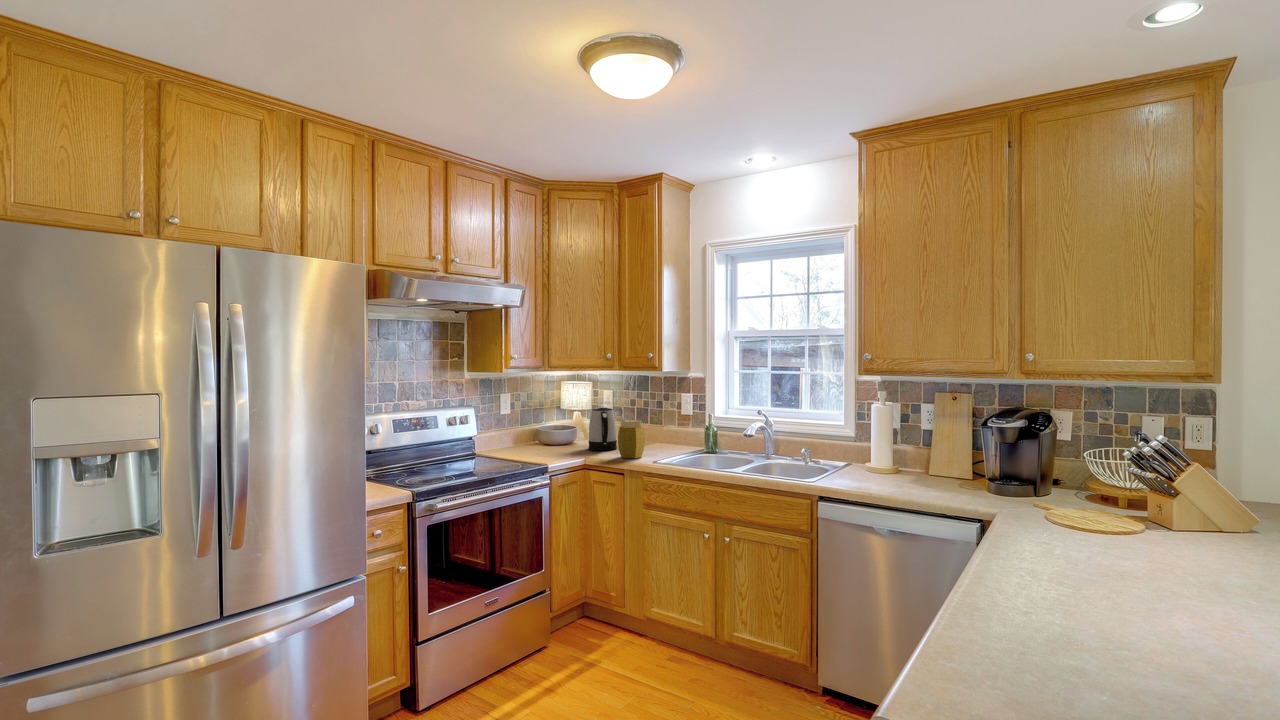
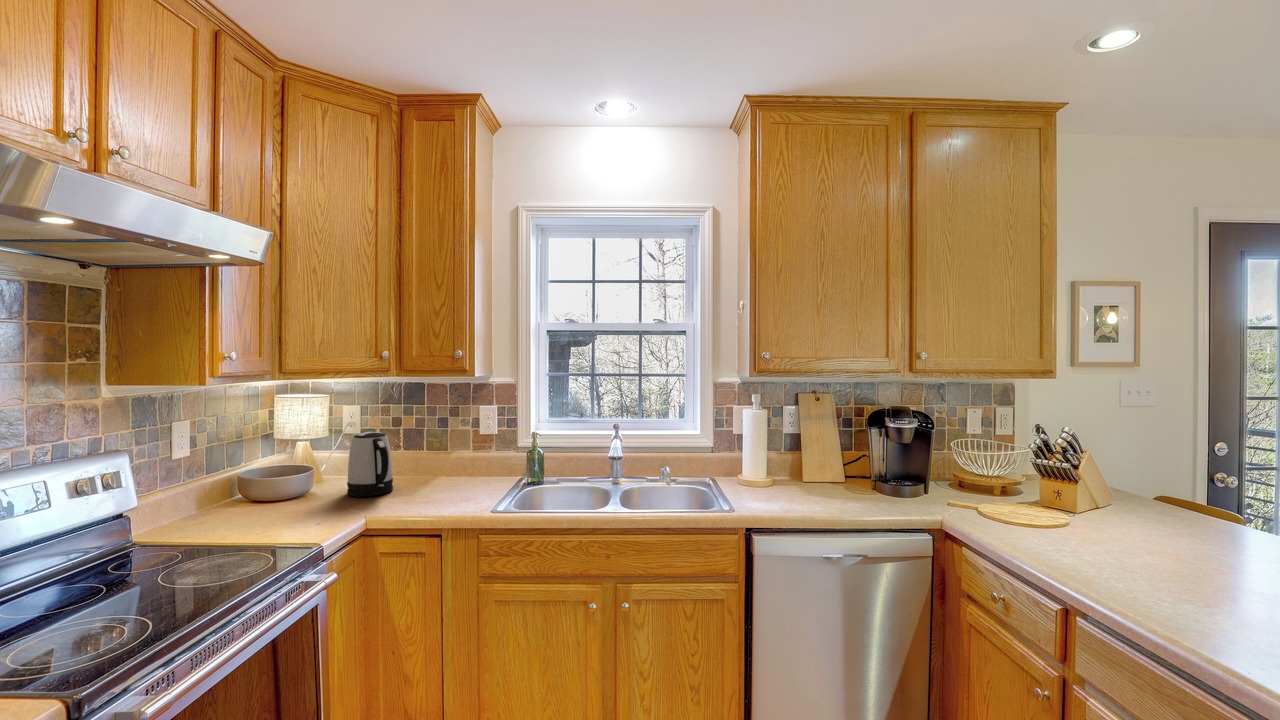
jar: present [618,419,645,458] -> none [417,447,458,506]

